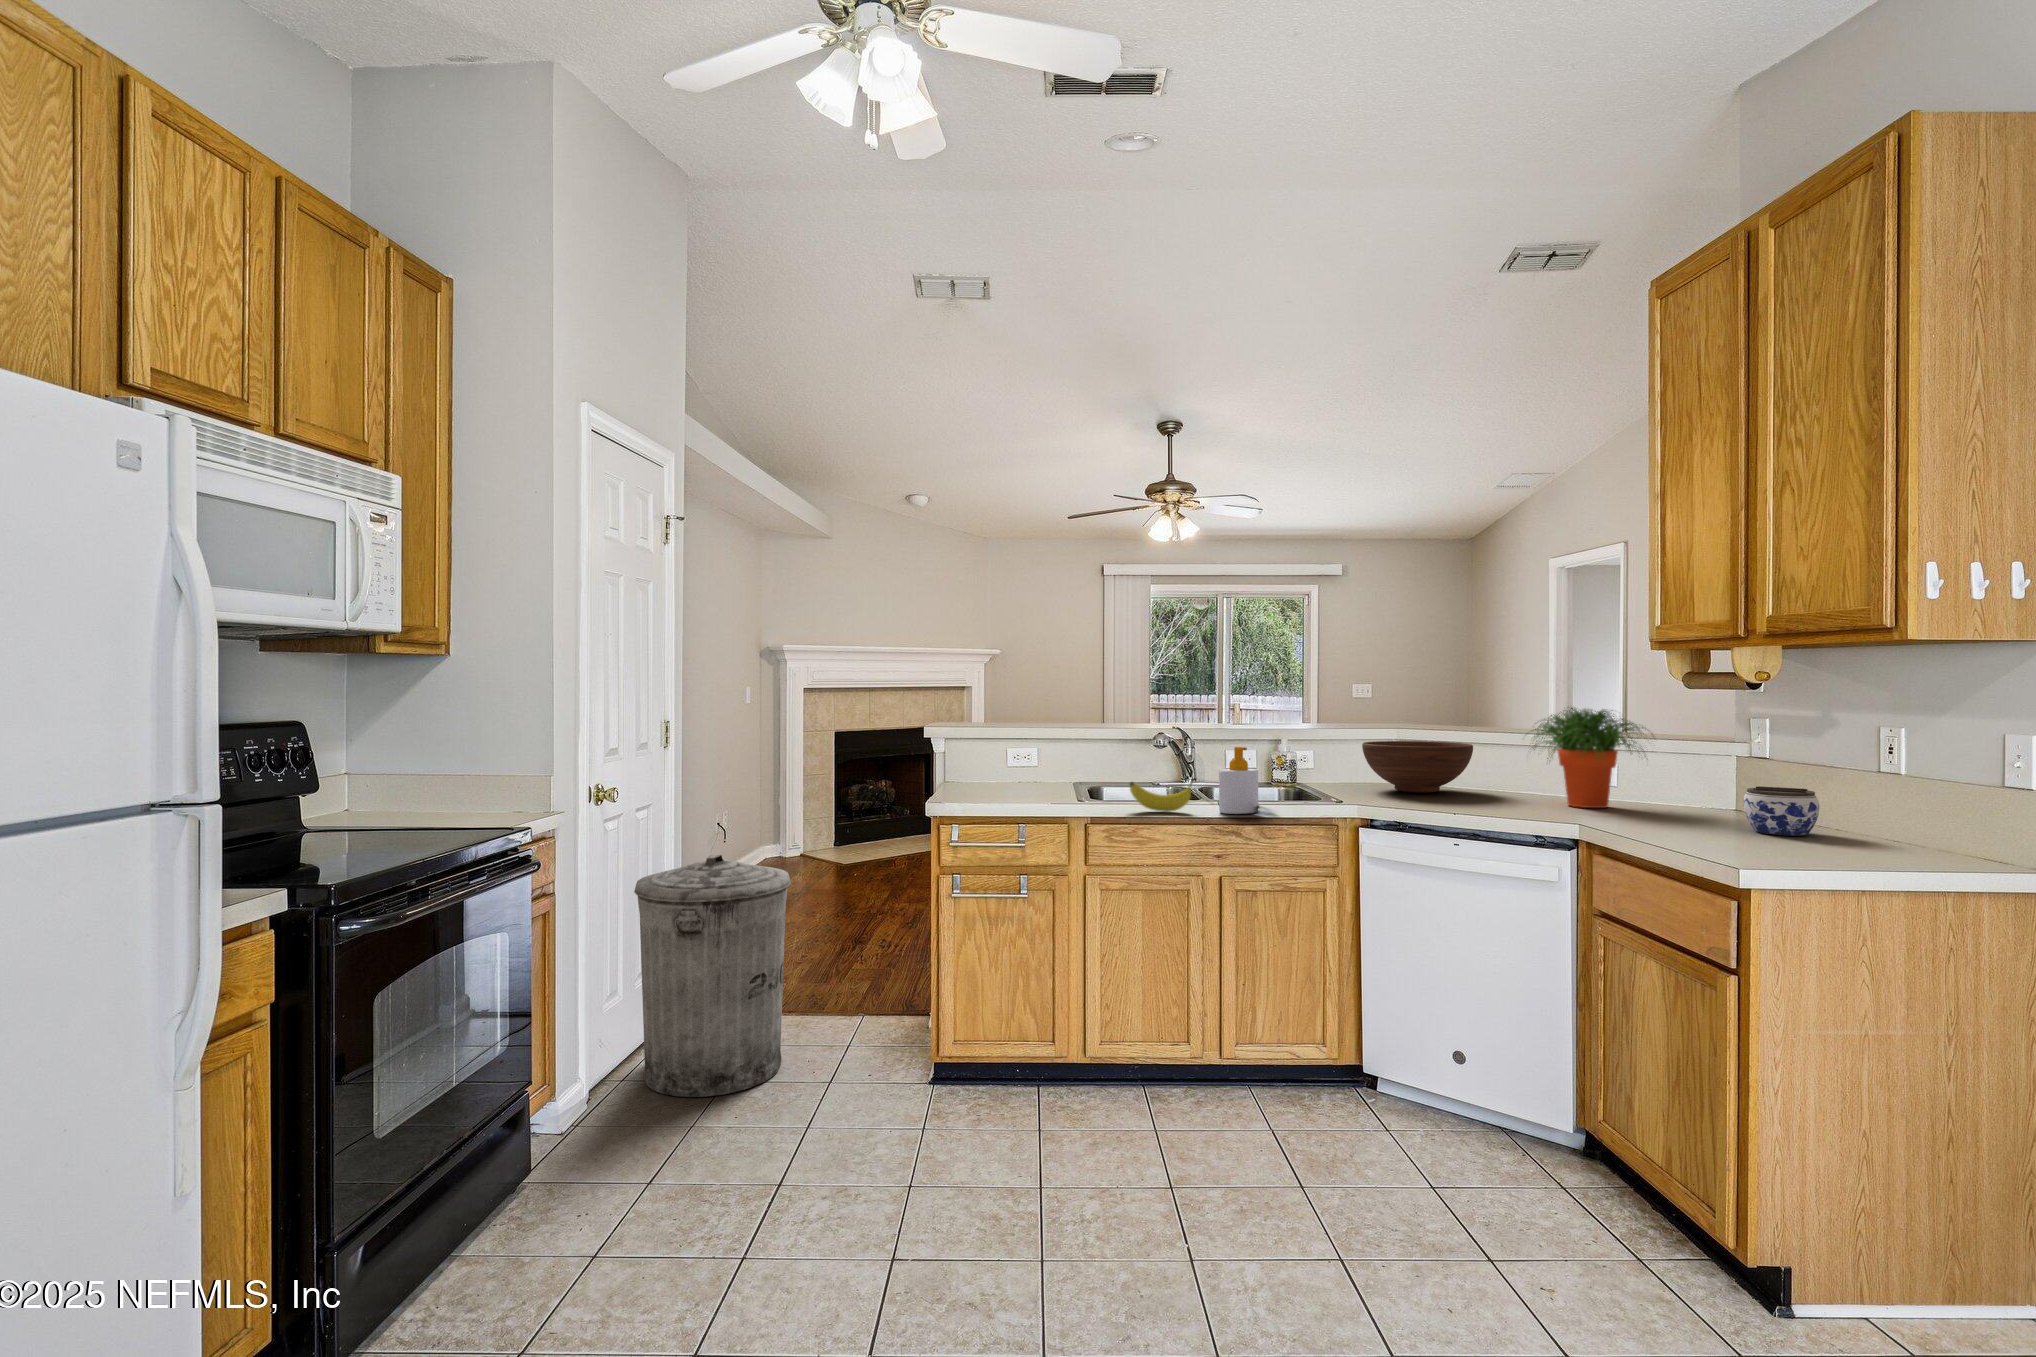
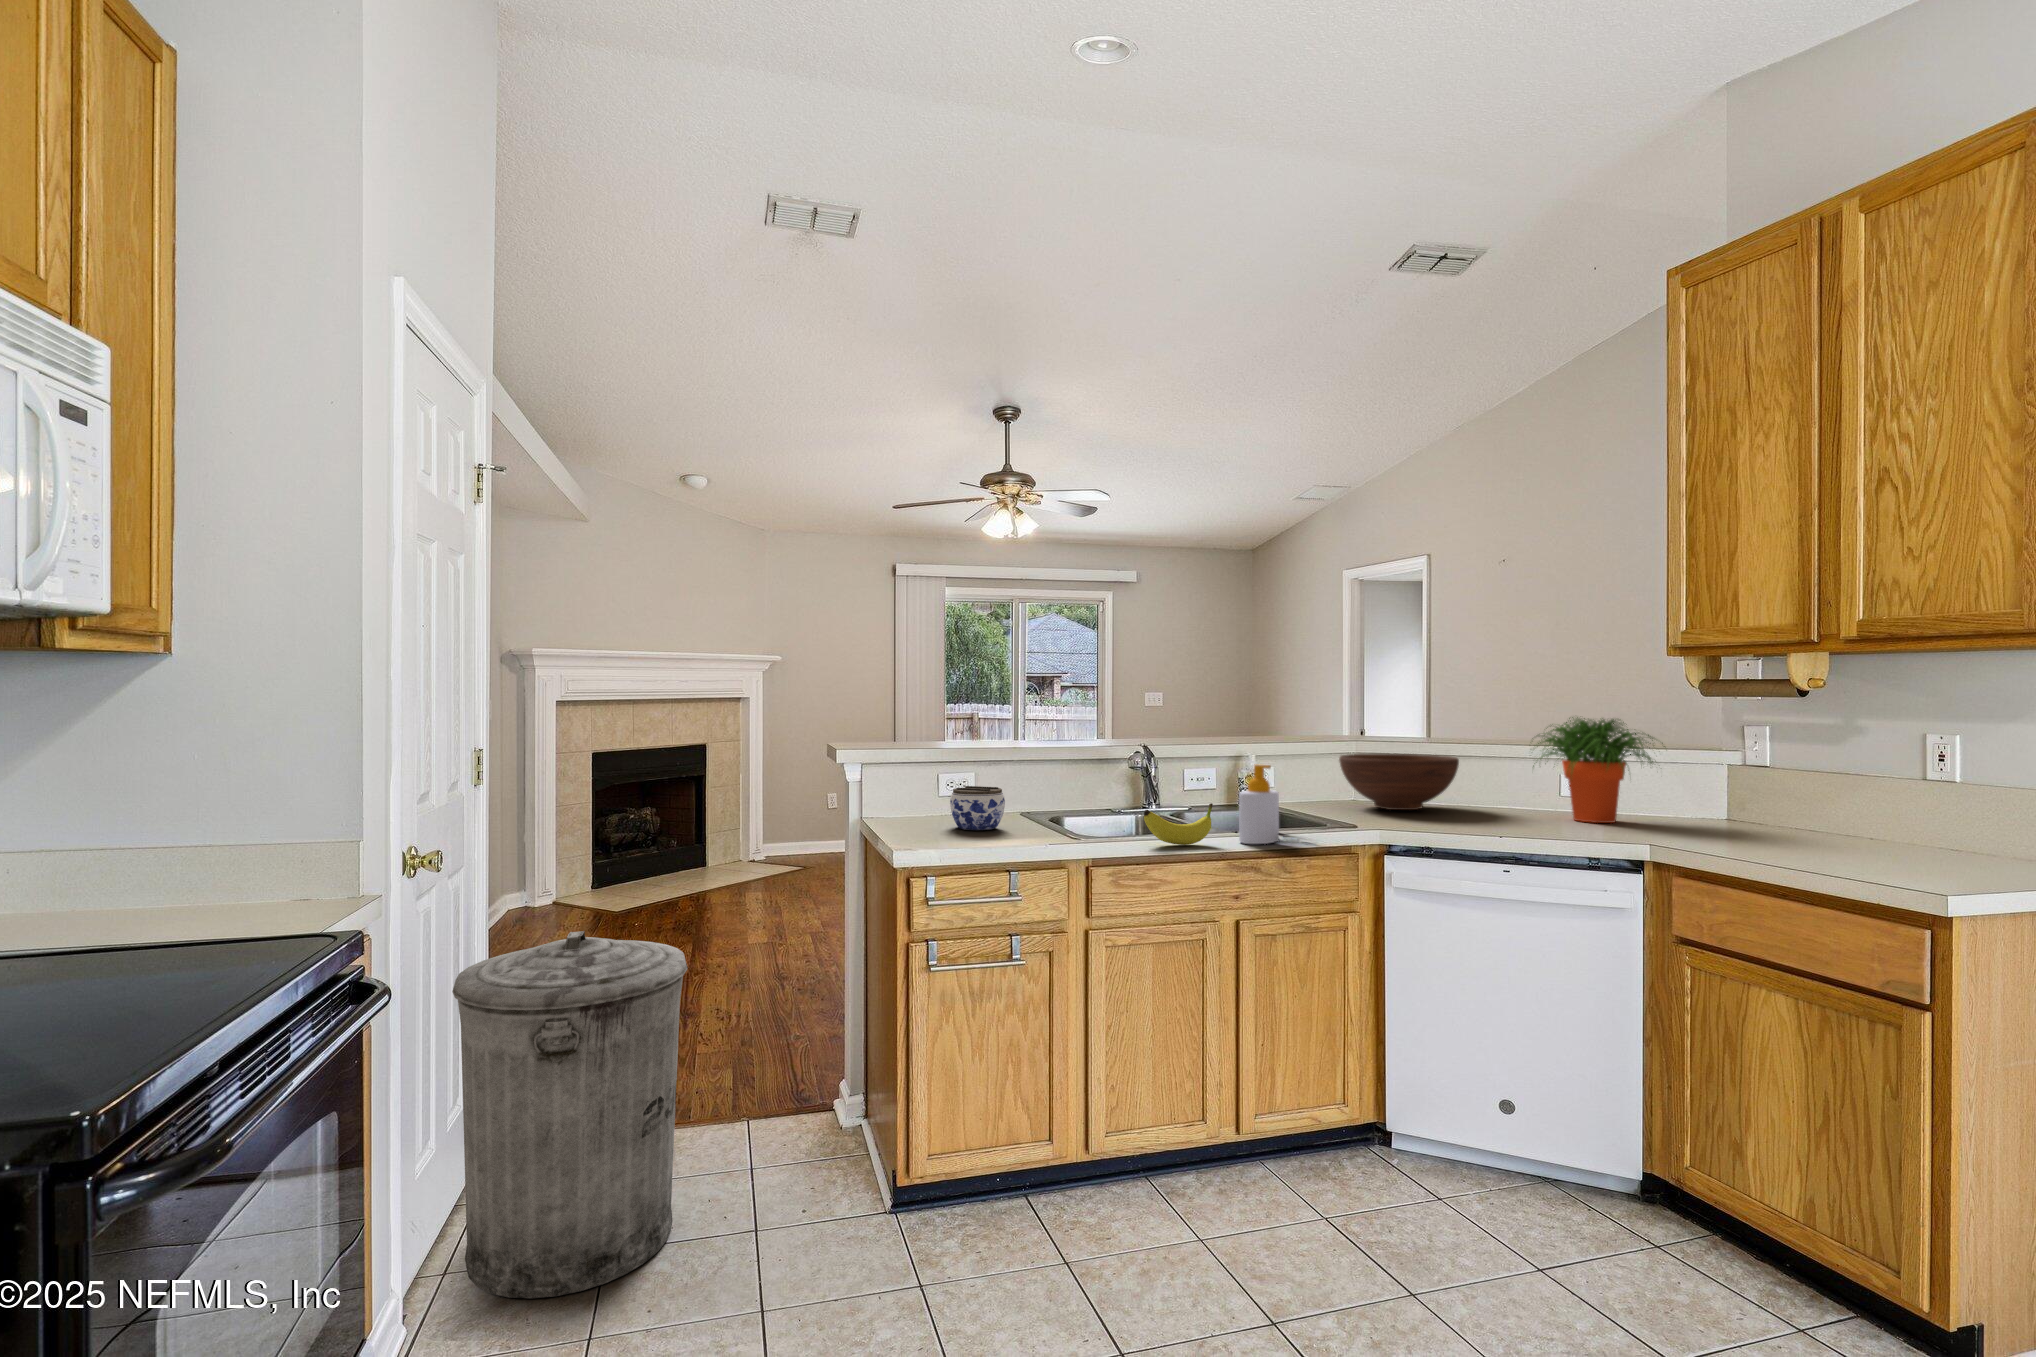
jar: present [1743,786,1819,836] -> present [950,786,1005,830]

